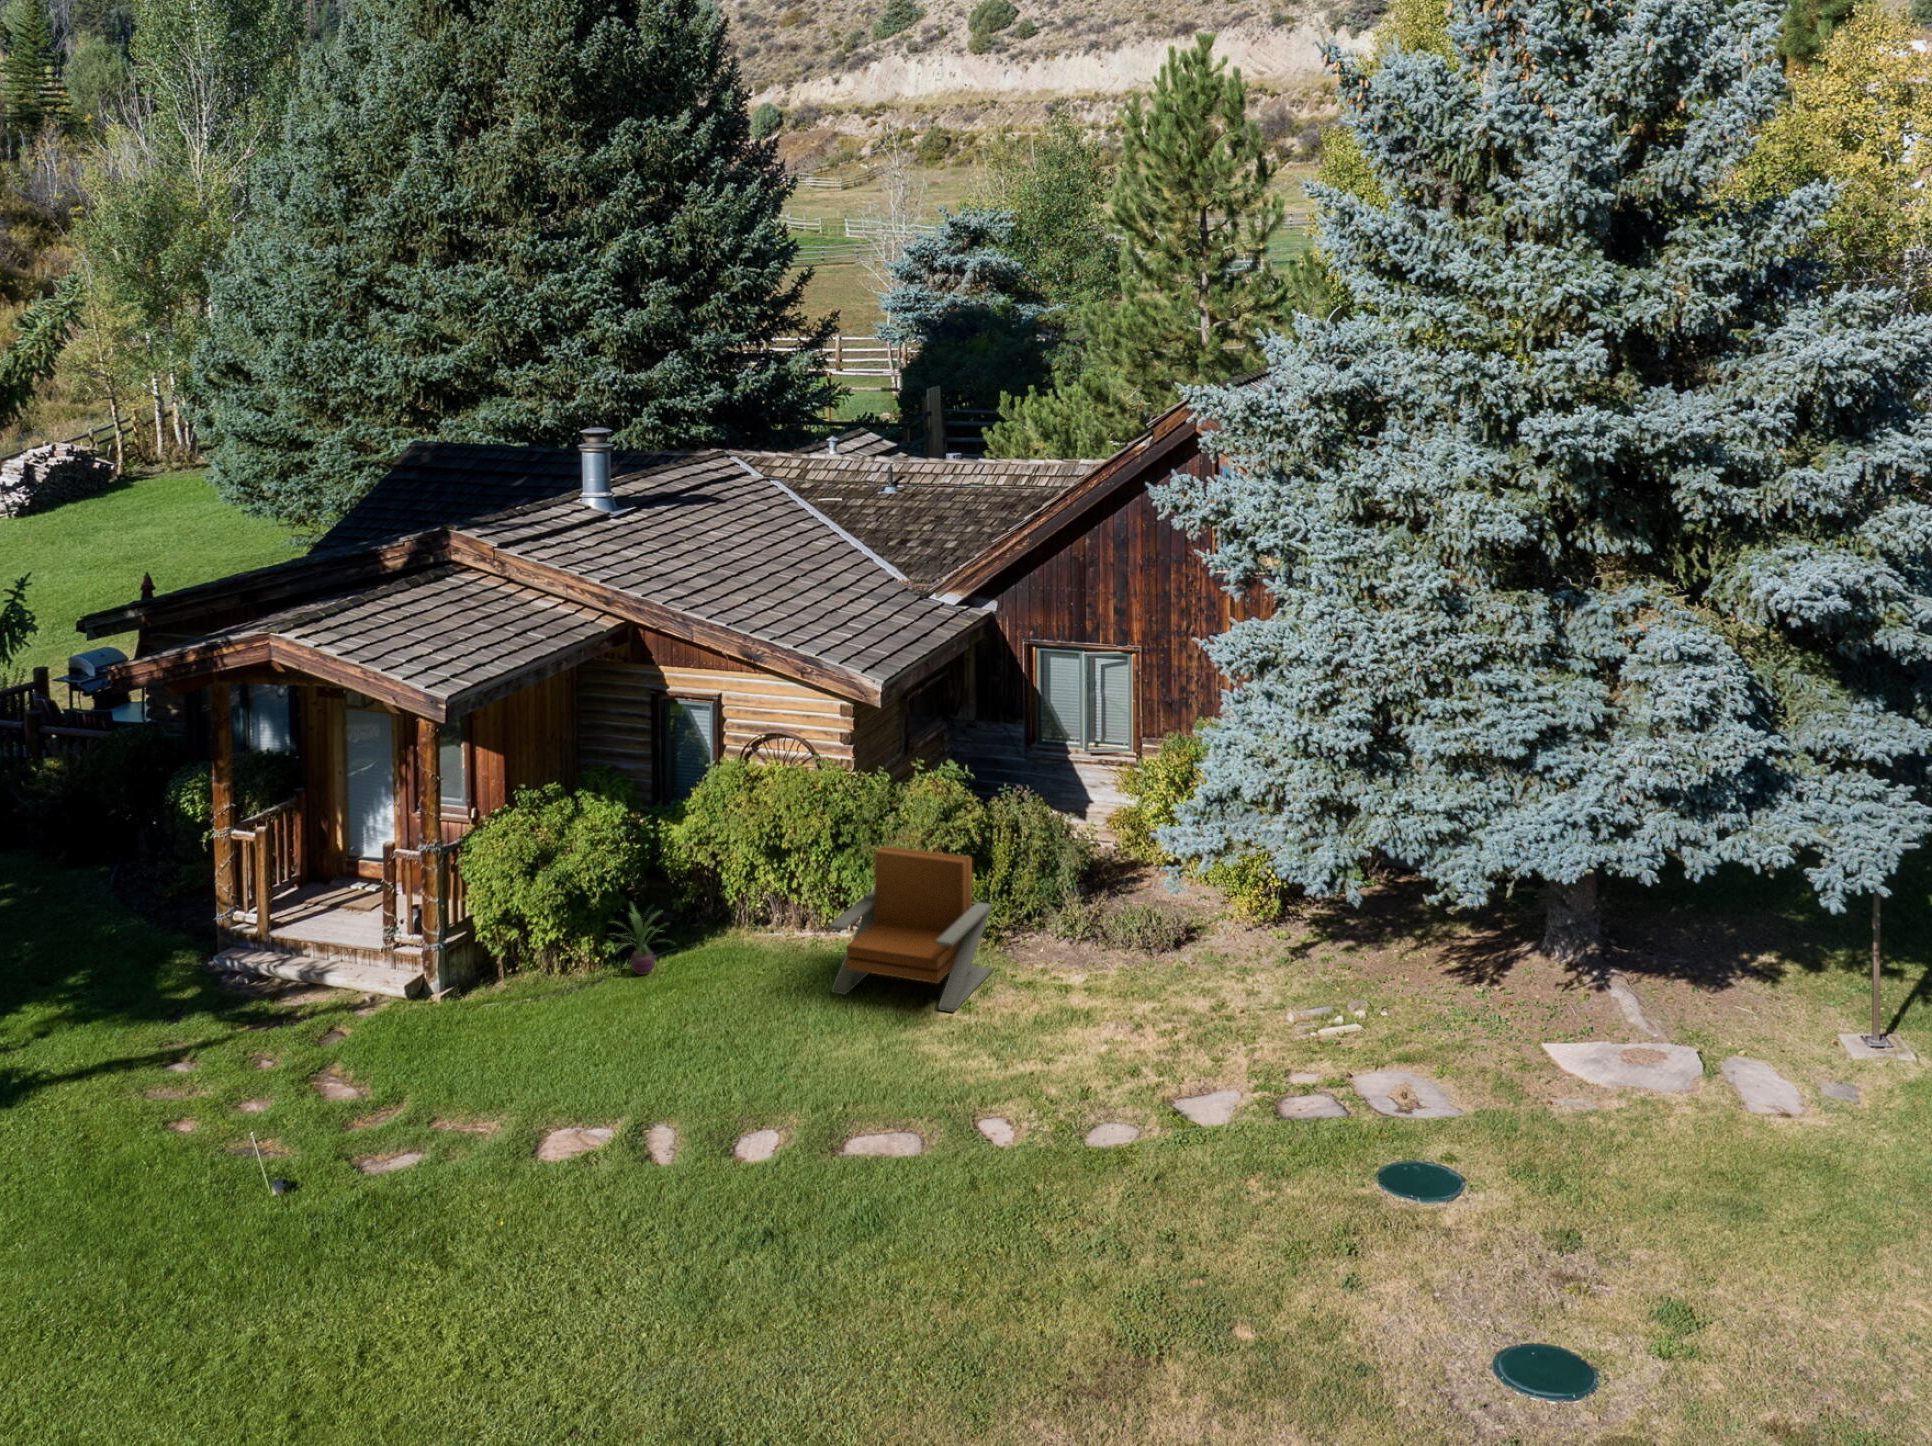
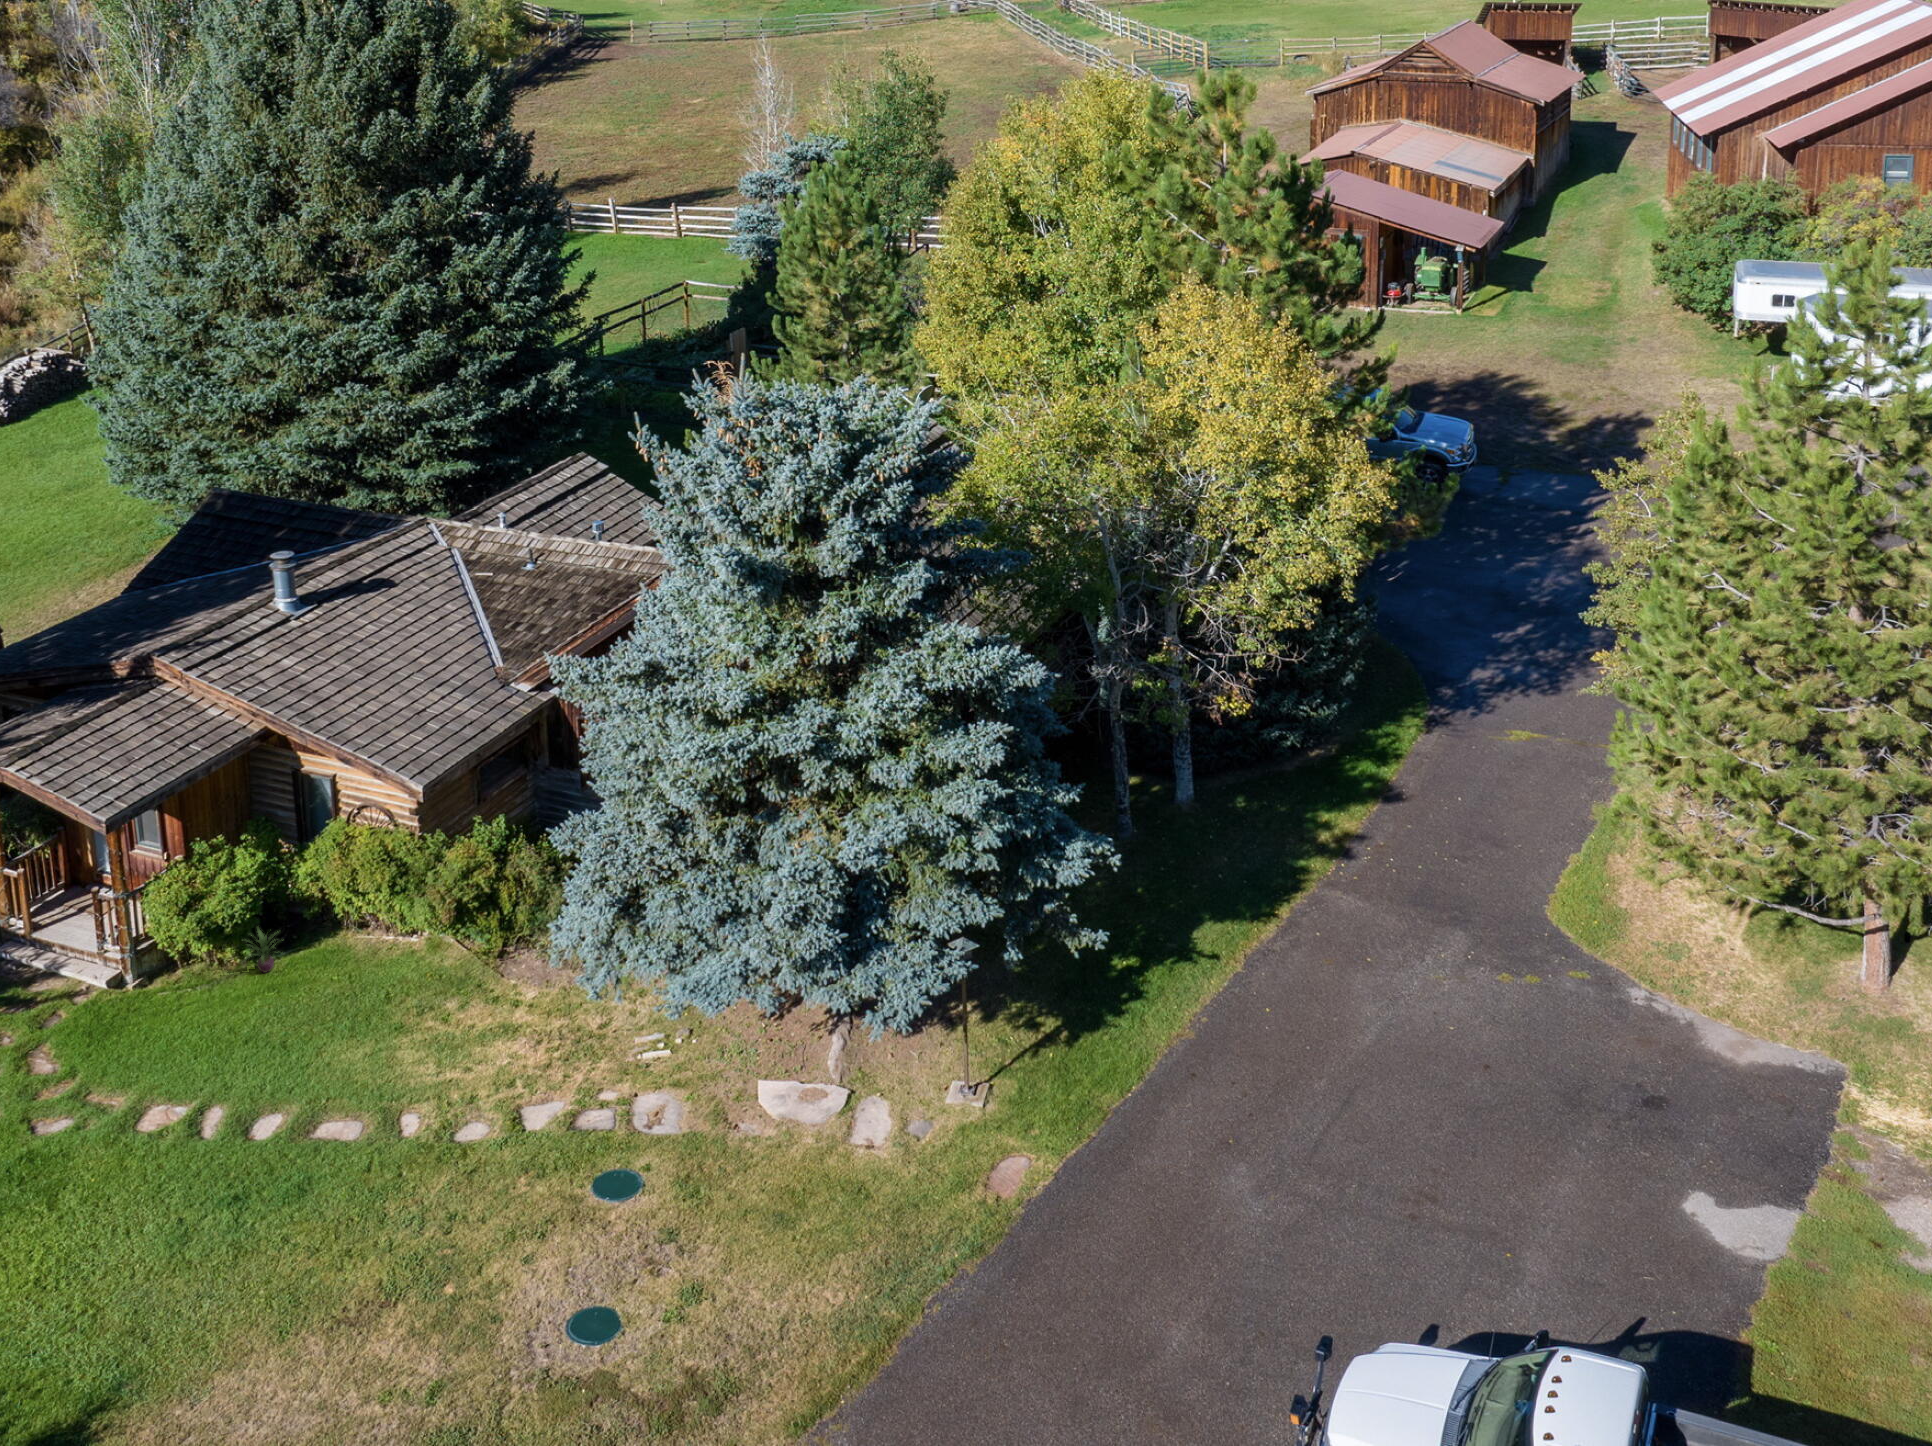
lounge chair: present [829,846,992,1012] -> none [372,895,487,1014]

